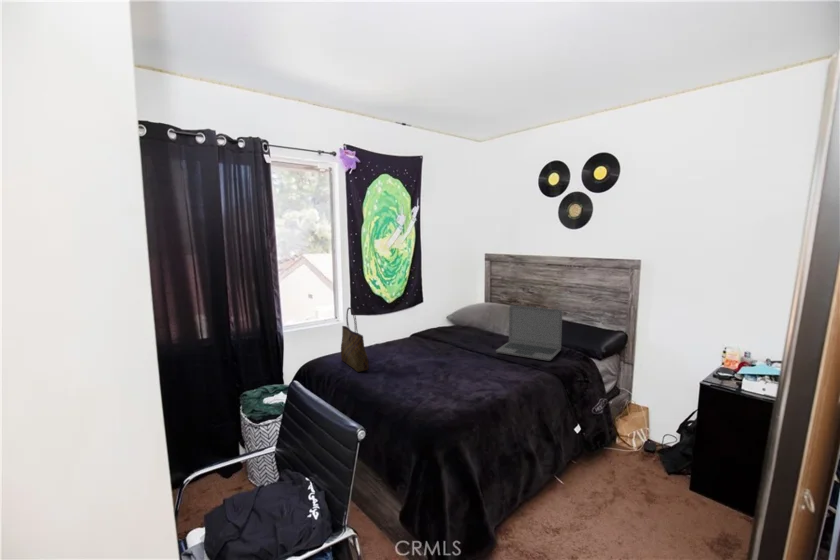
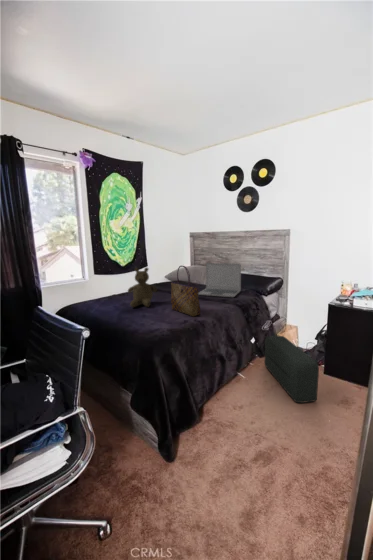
tote bag: present [341,308,369,372] -> present [171,266,200,316]
teddy bear: none [397,312,439,370] -> present [128,268,158,307]
pouf: none [596,423,680,534] -> present [264,336,319,403]

